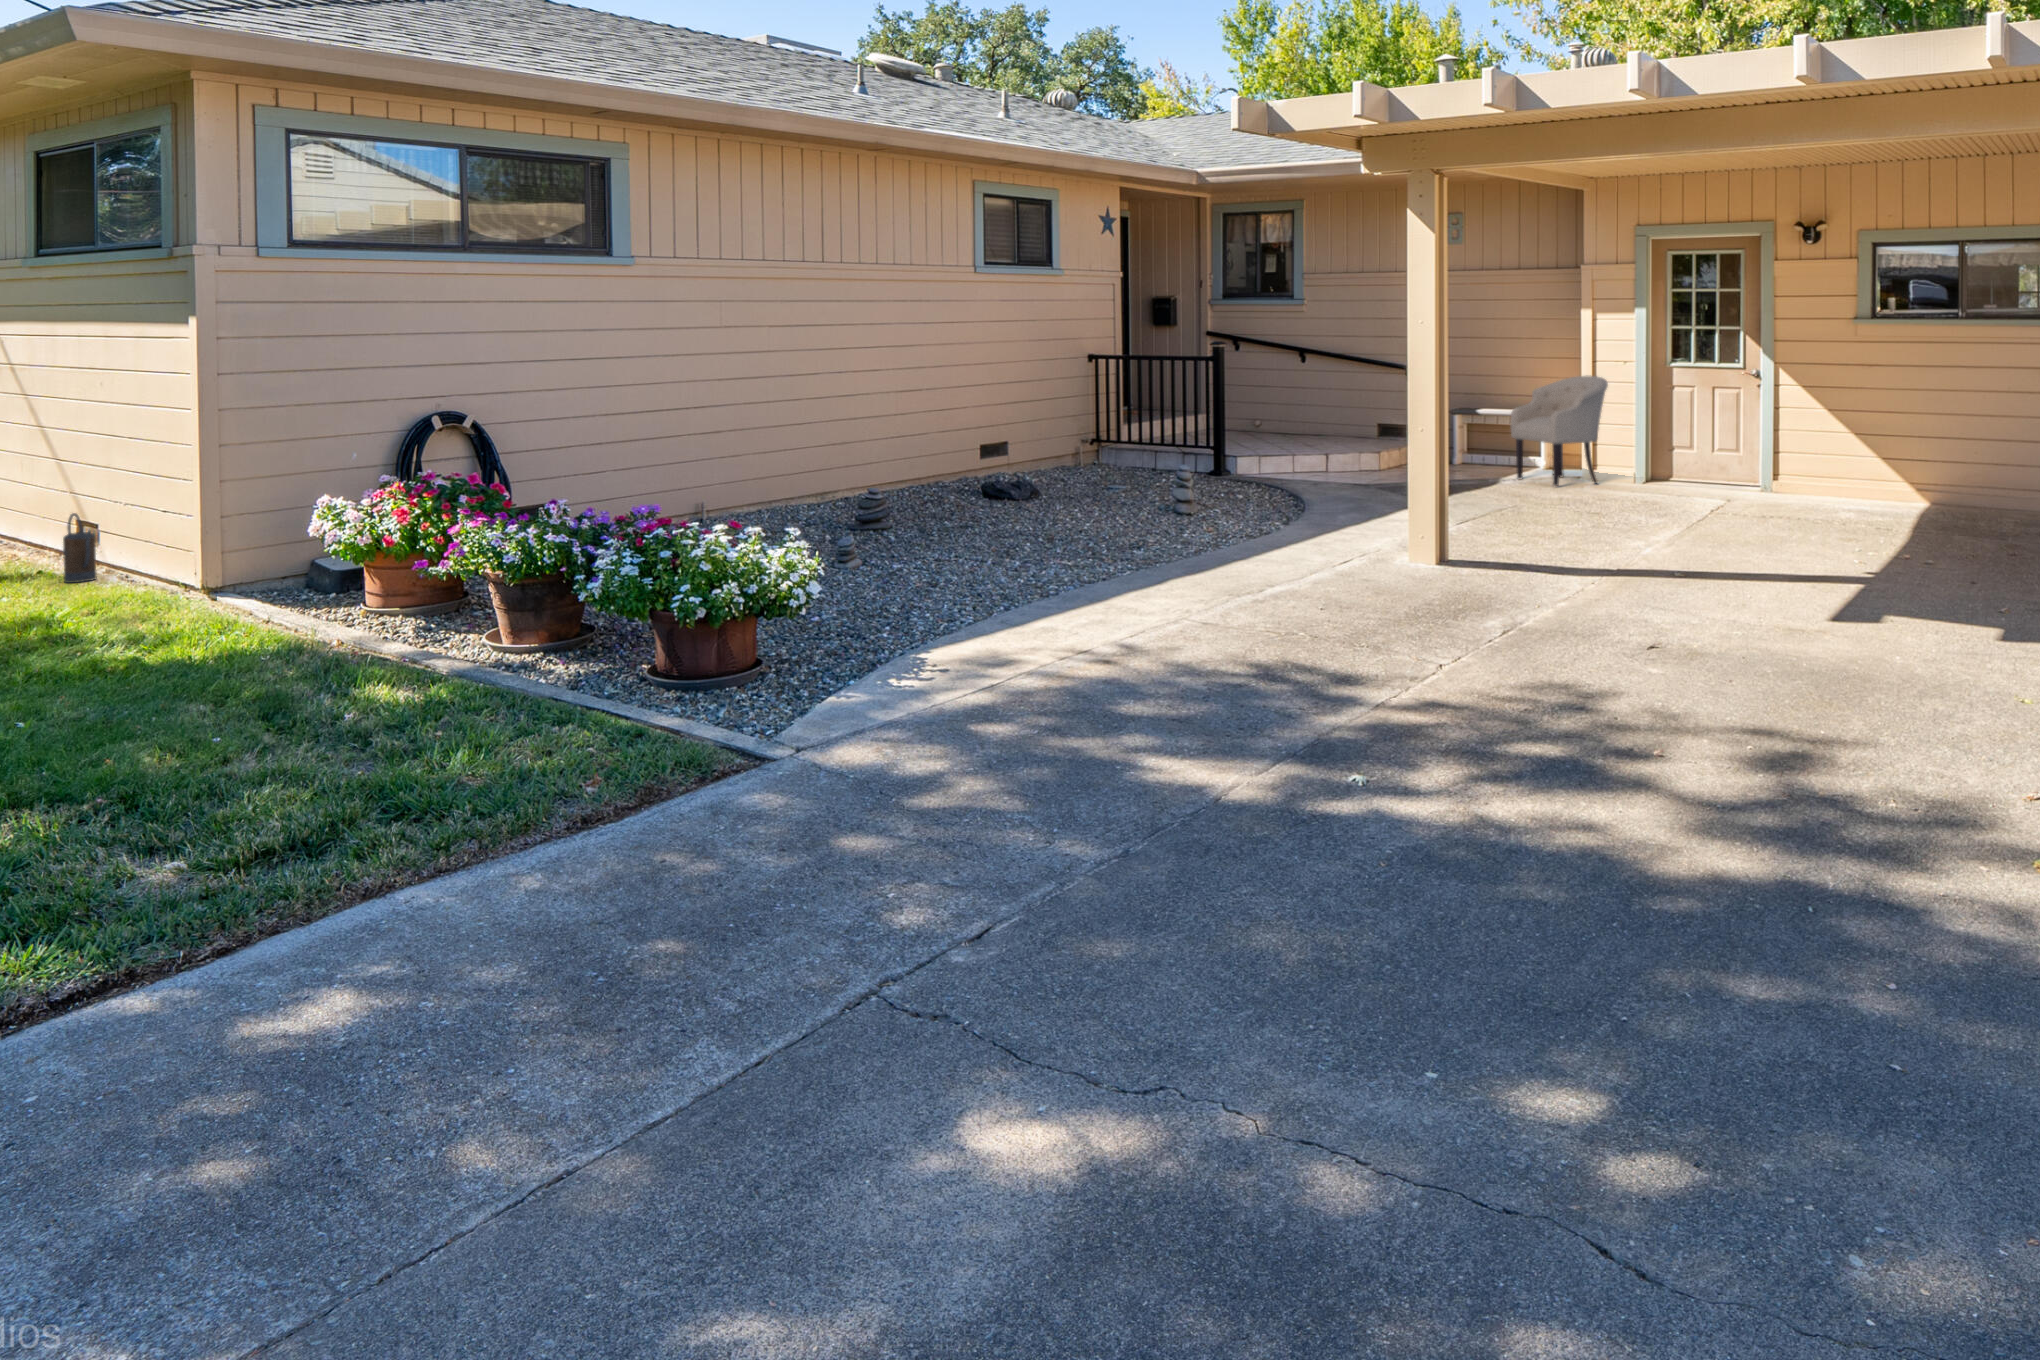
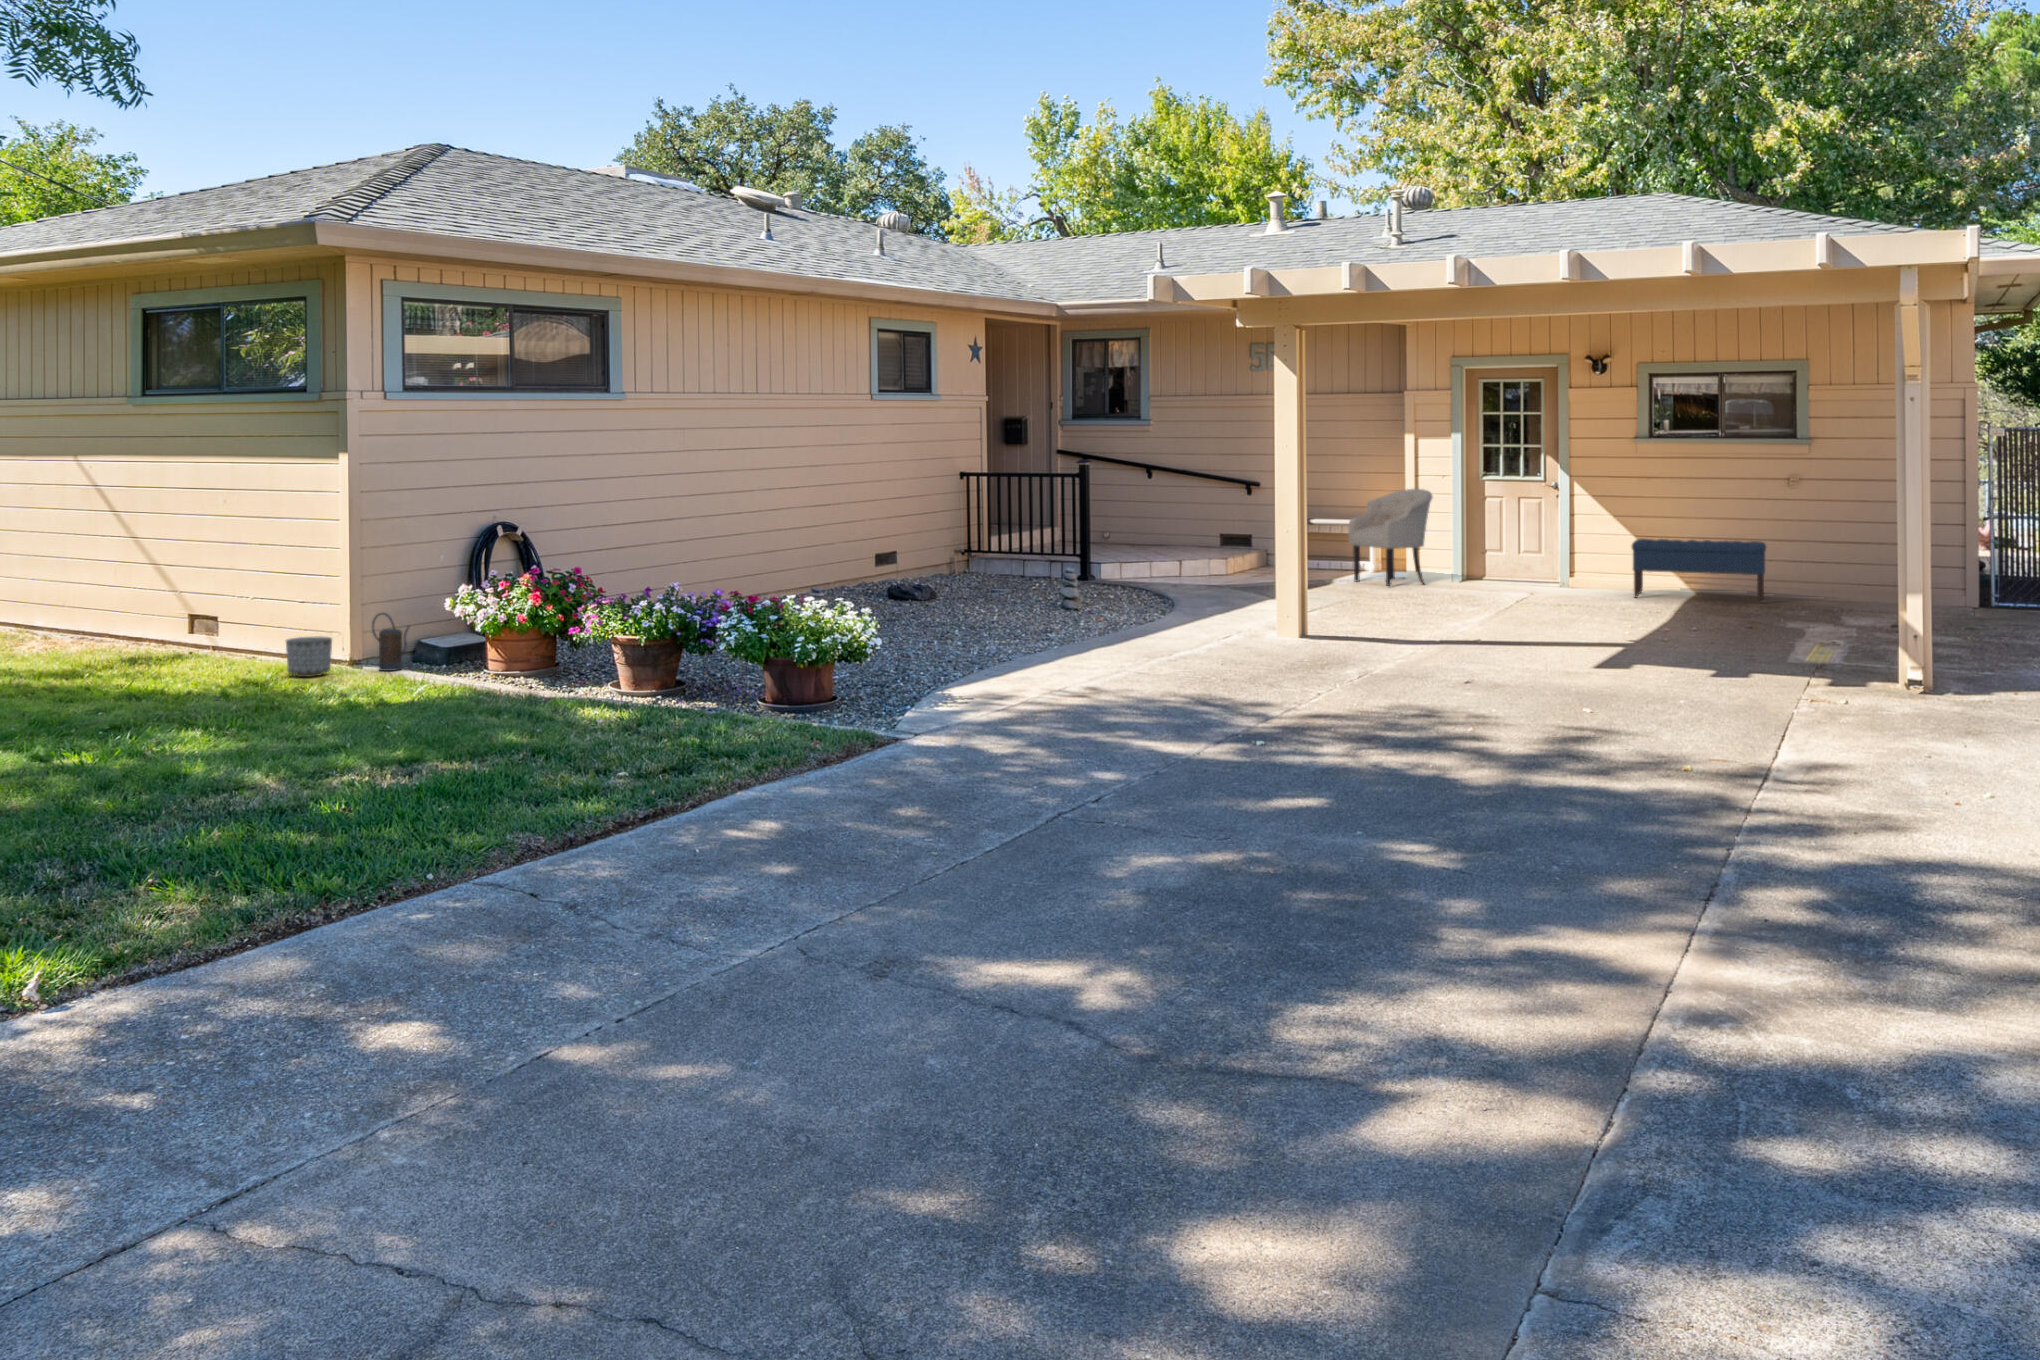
bench: none [1852,436,2028,517] -> present [1632,539,1766,602]
watering can: present [63,513,97,583] -> present [372,613,409,671]
planter: none [122,555,188,607] -> present [286,637,332,677]

